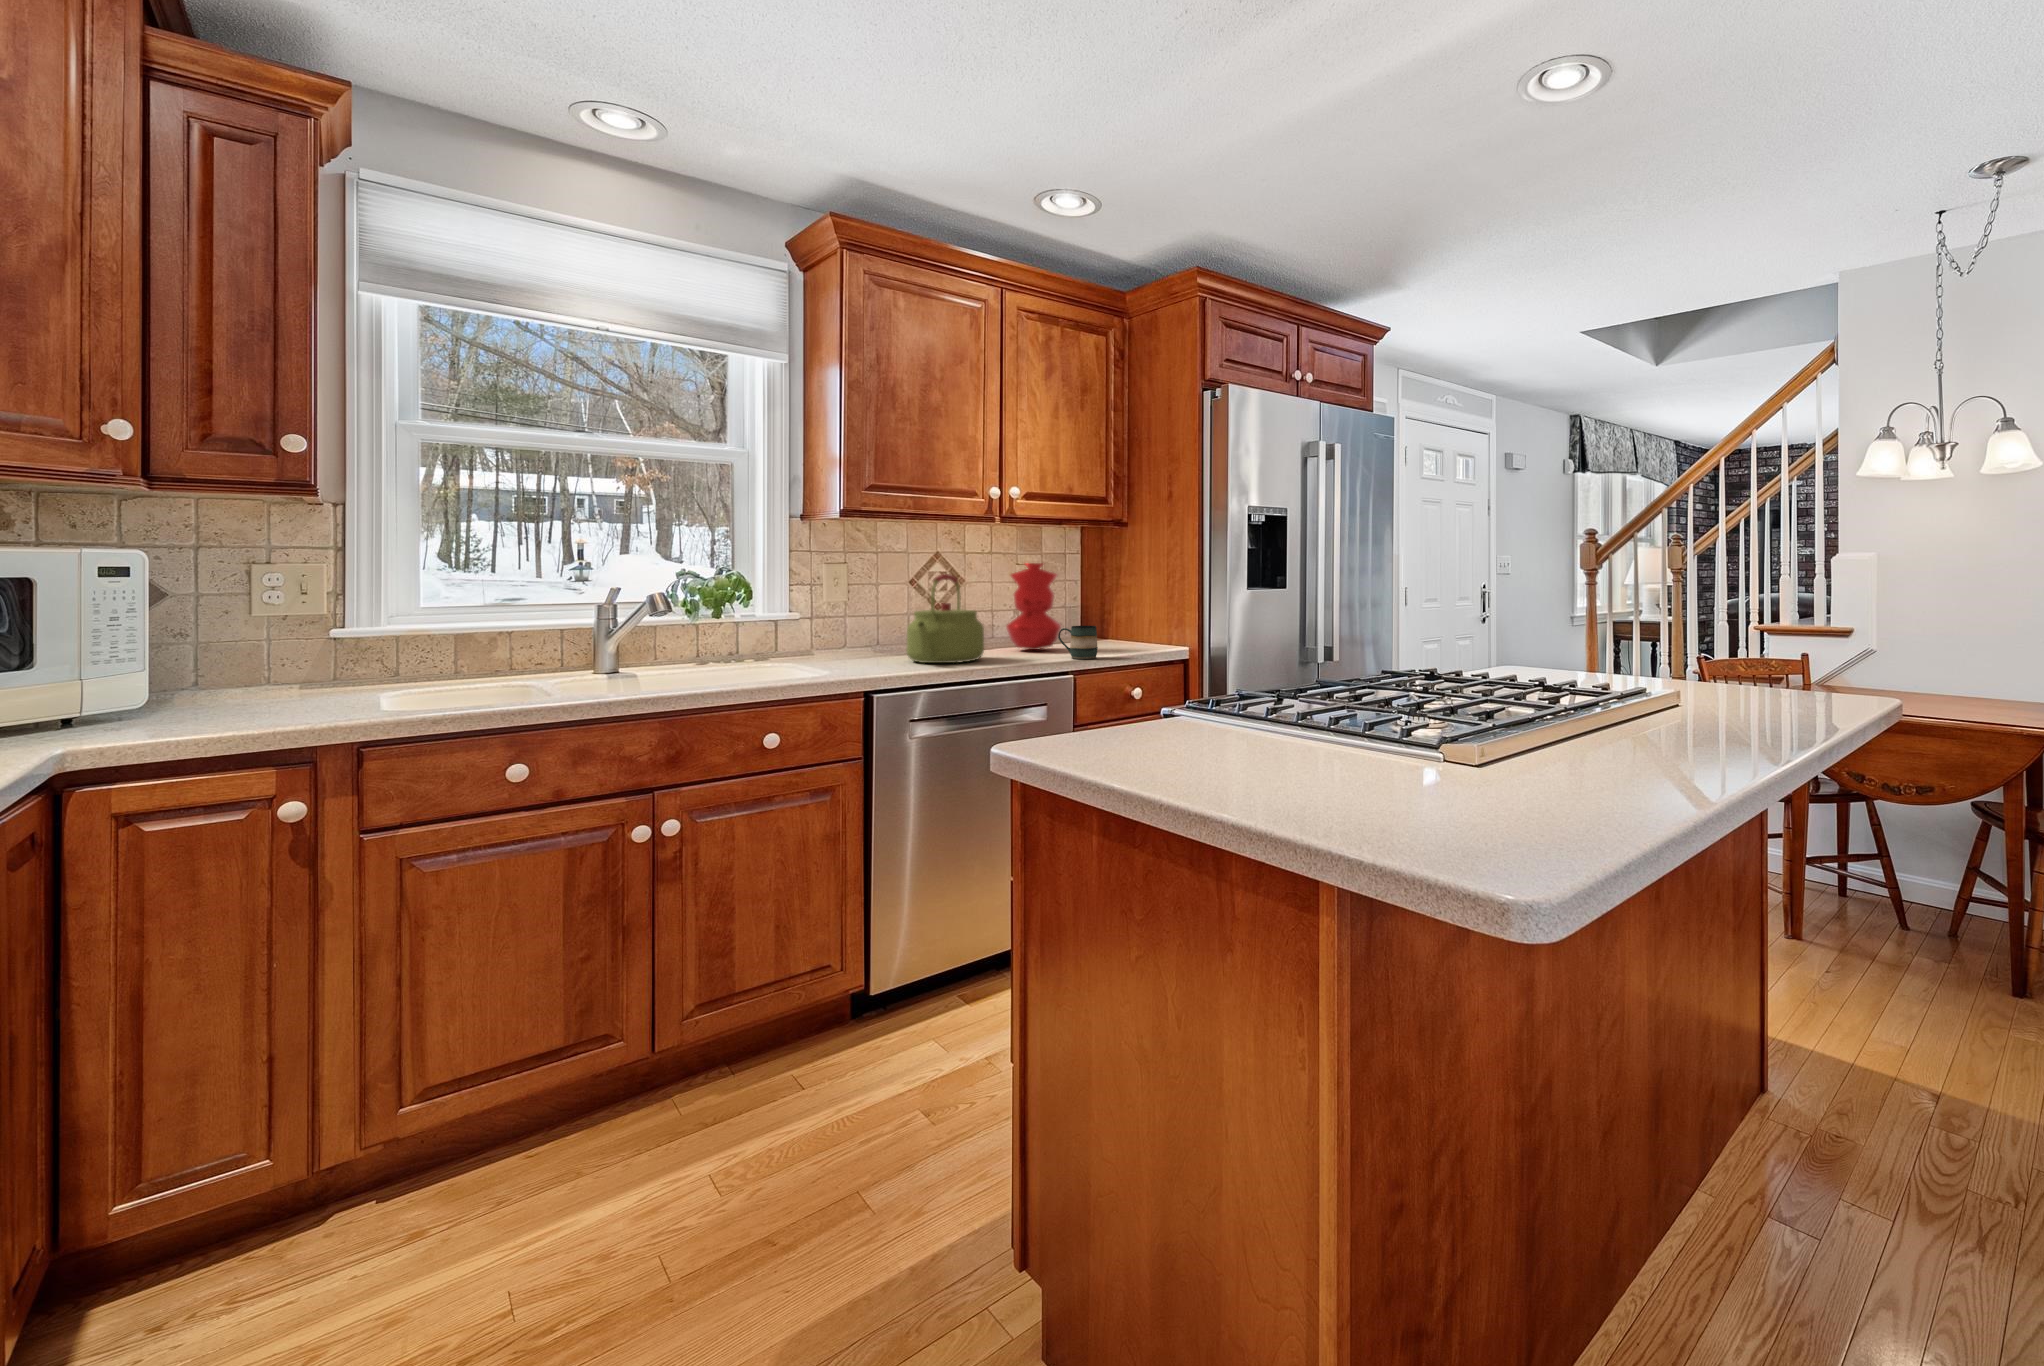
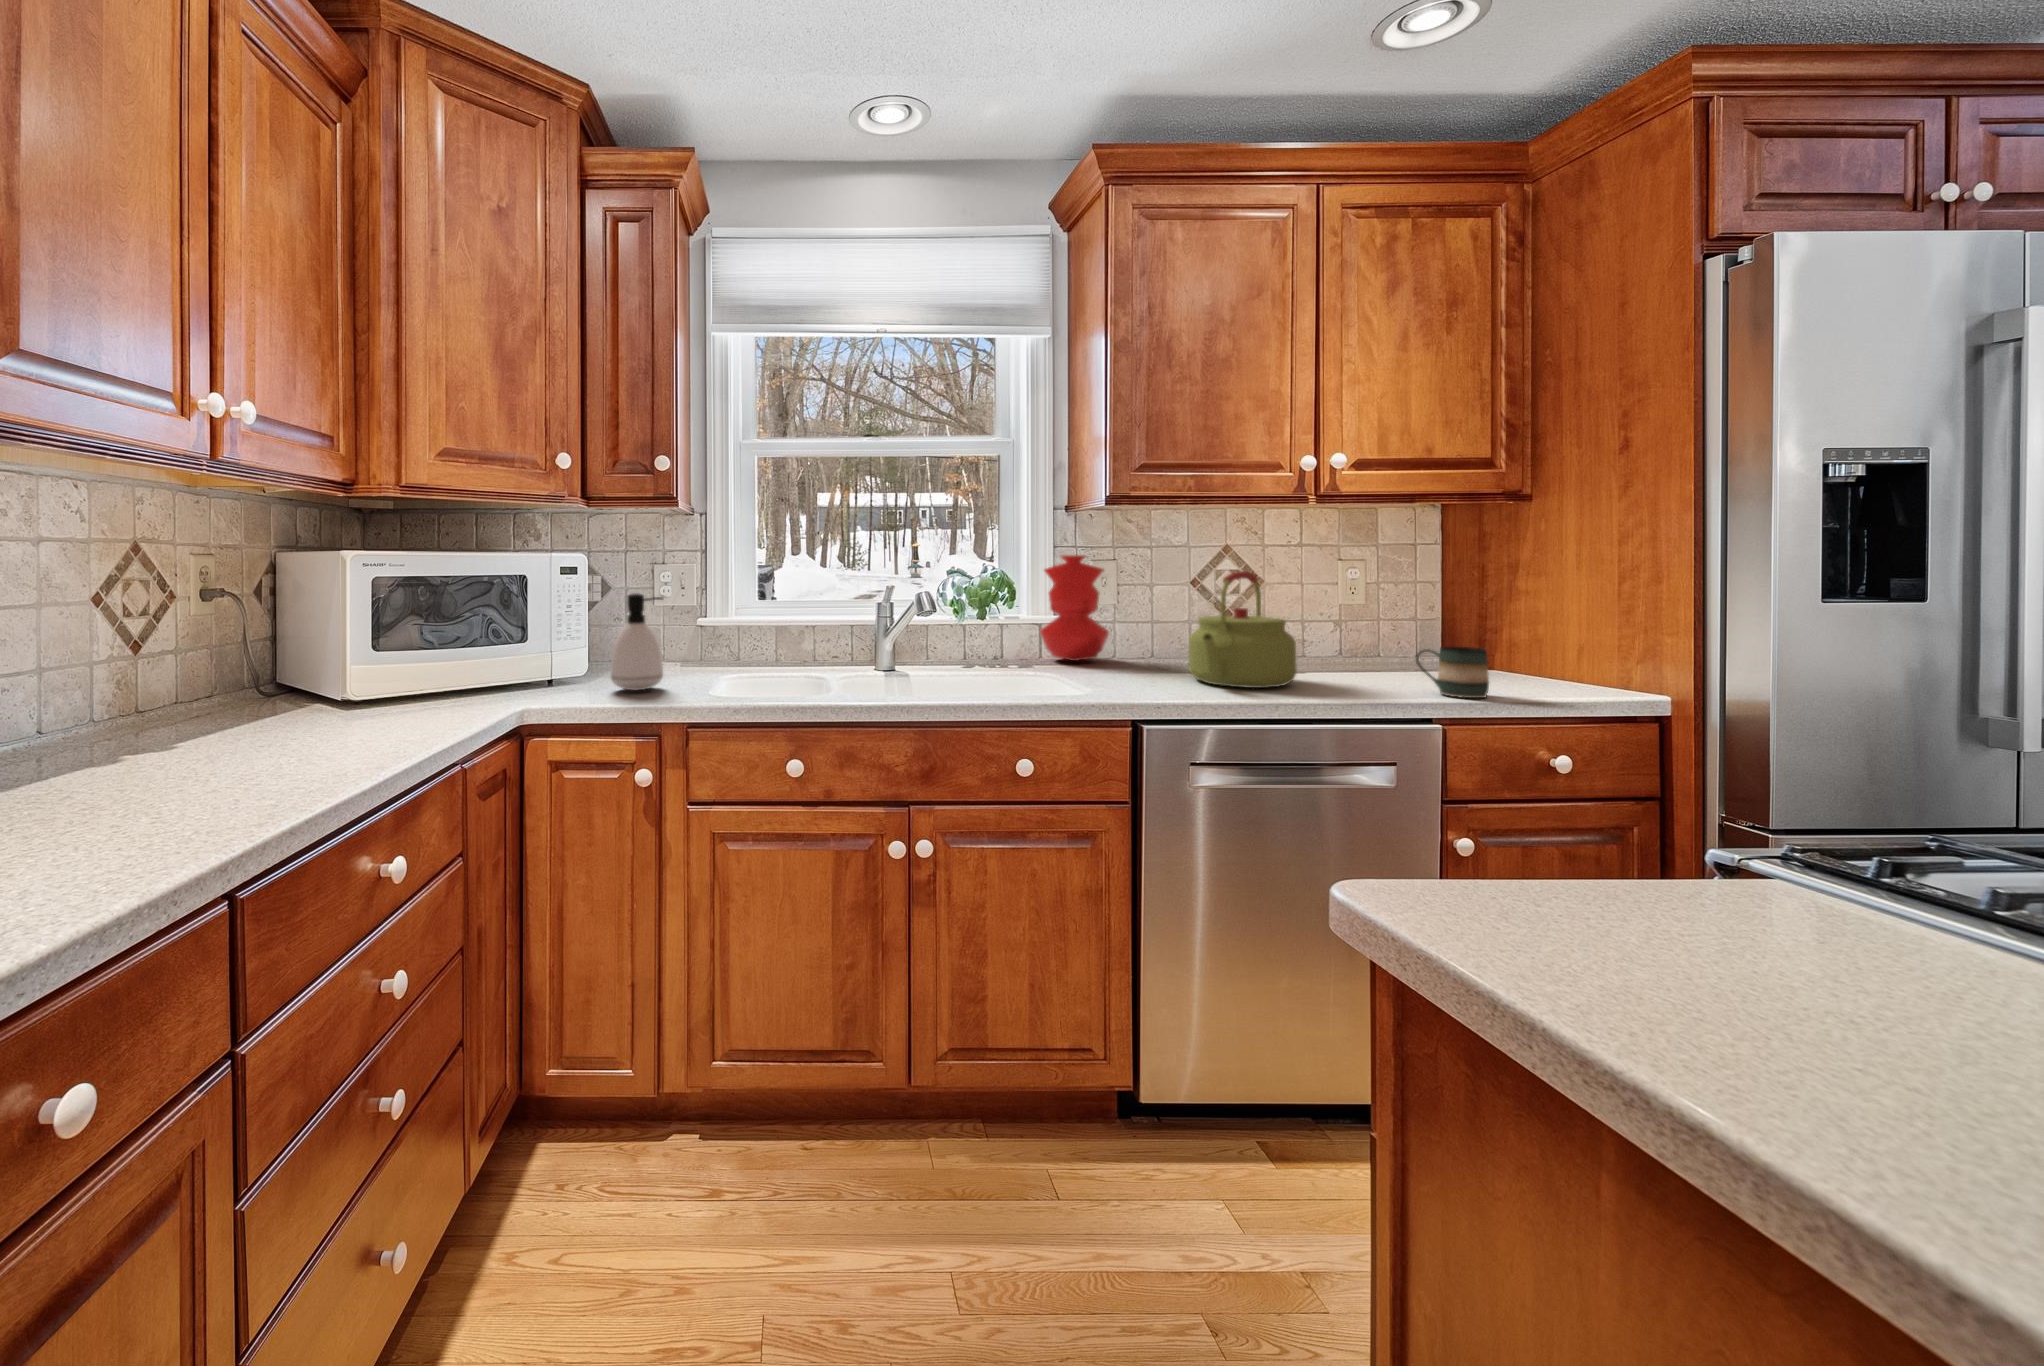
vase: present [1006,563,1061,650] -> present [1040,555,1109,661]
soap dispenser: none [228,593,318,709] -> present [611,593,663,690]

